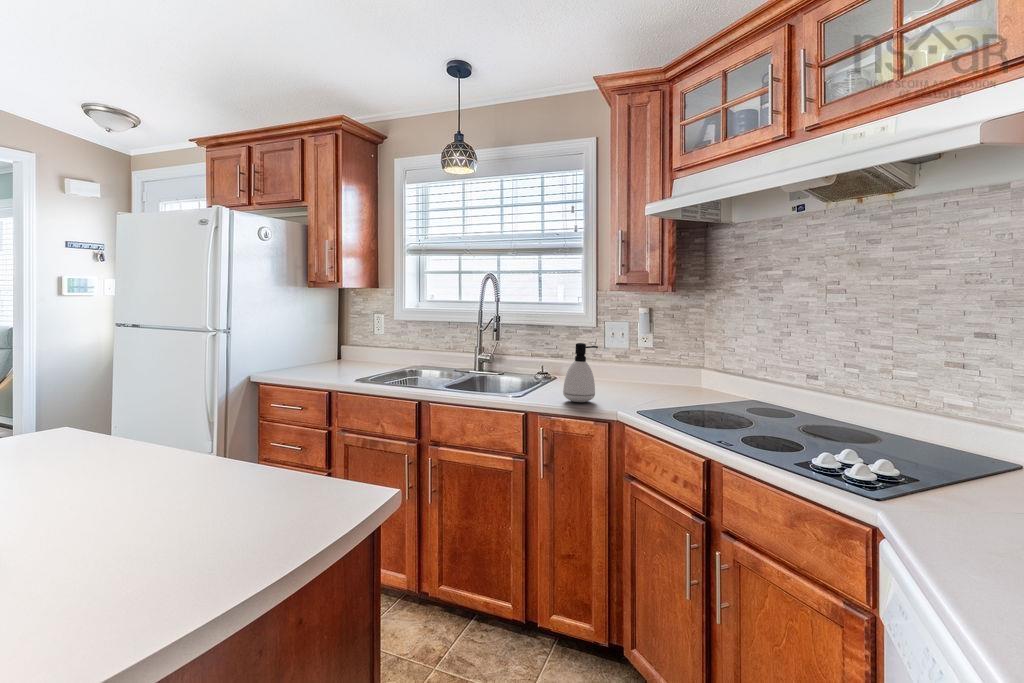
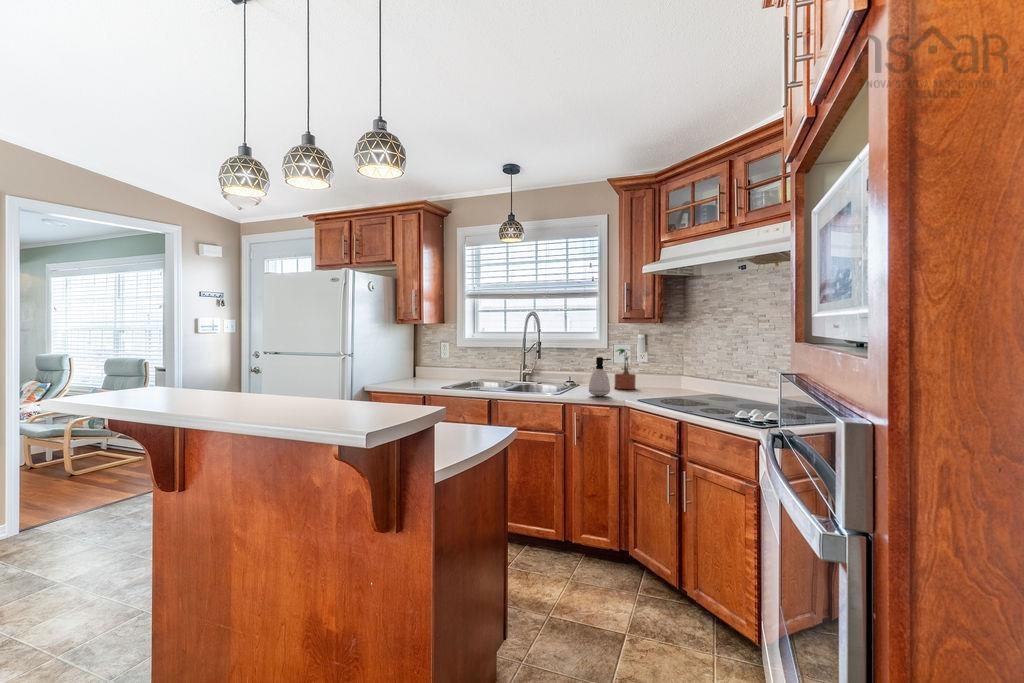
potted plant: none [603,329,636,387] -> present [615,349,636,389]

